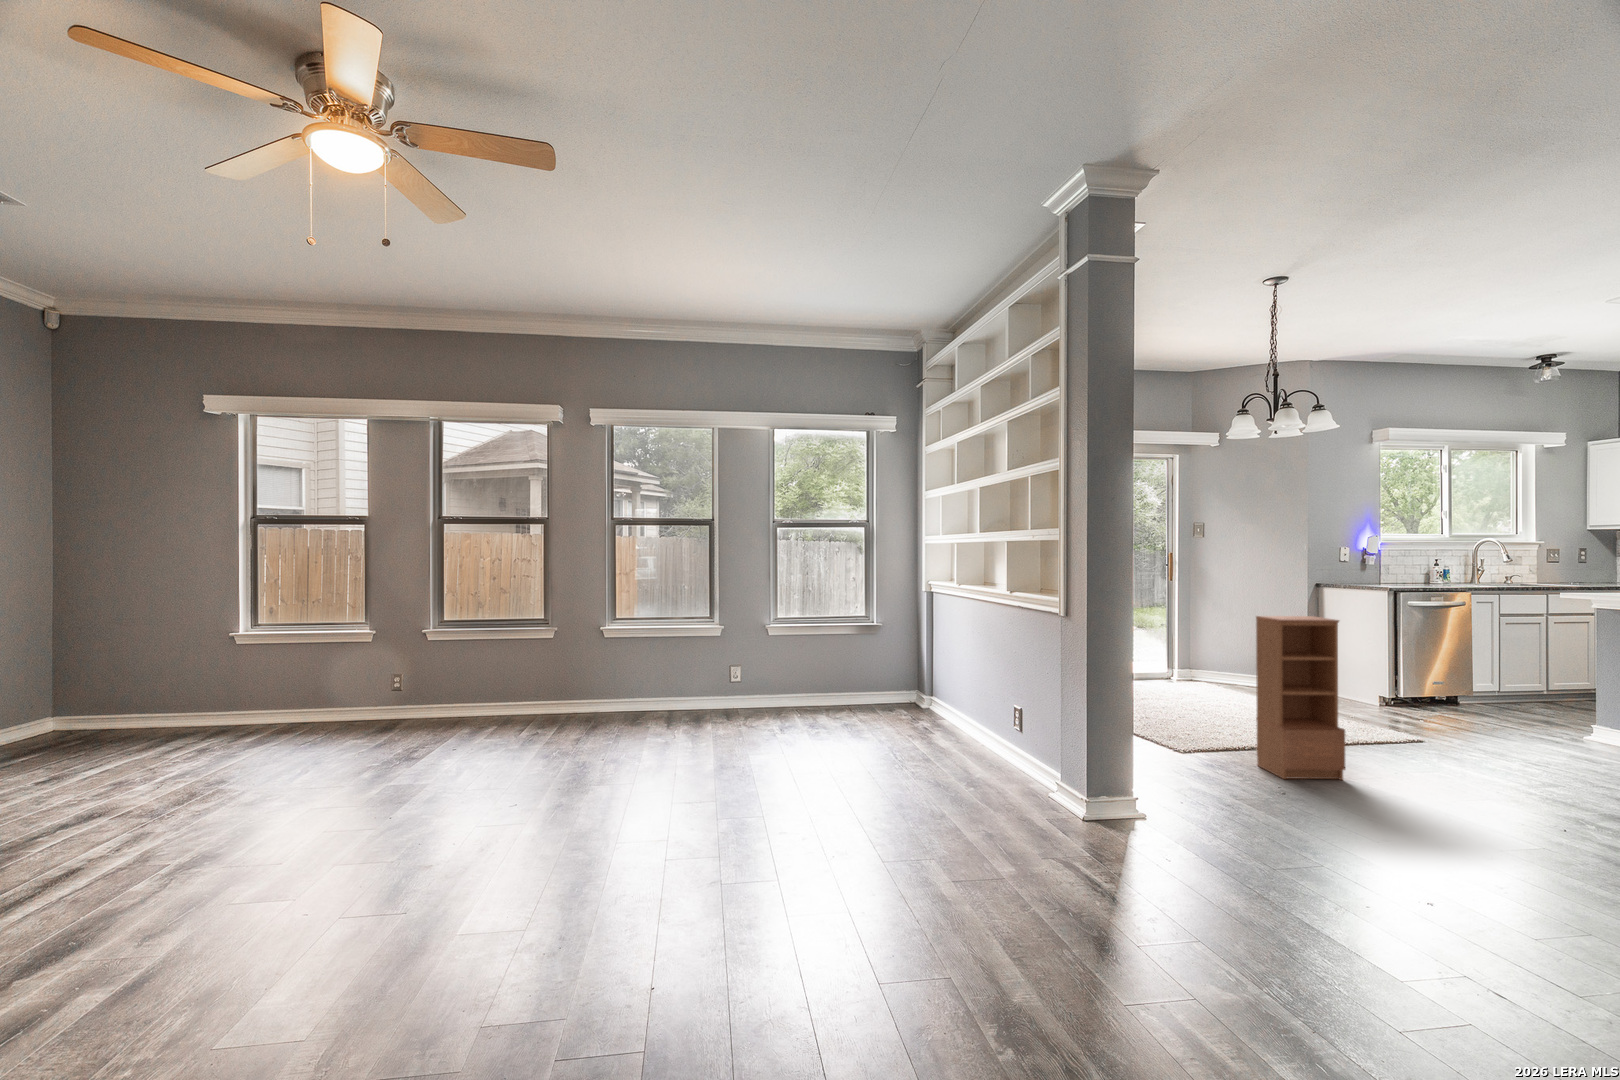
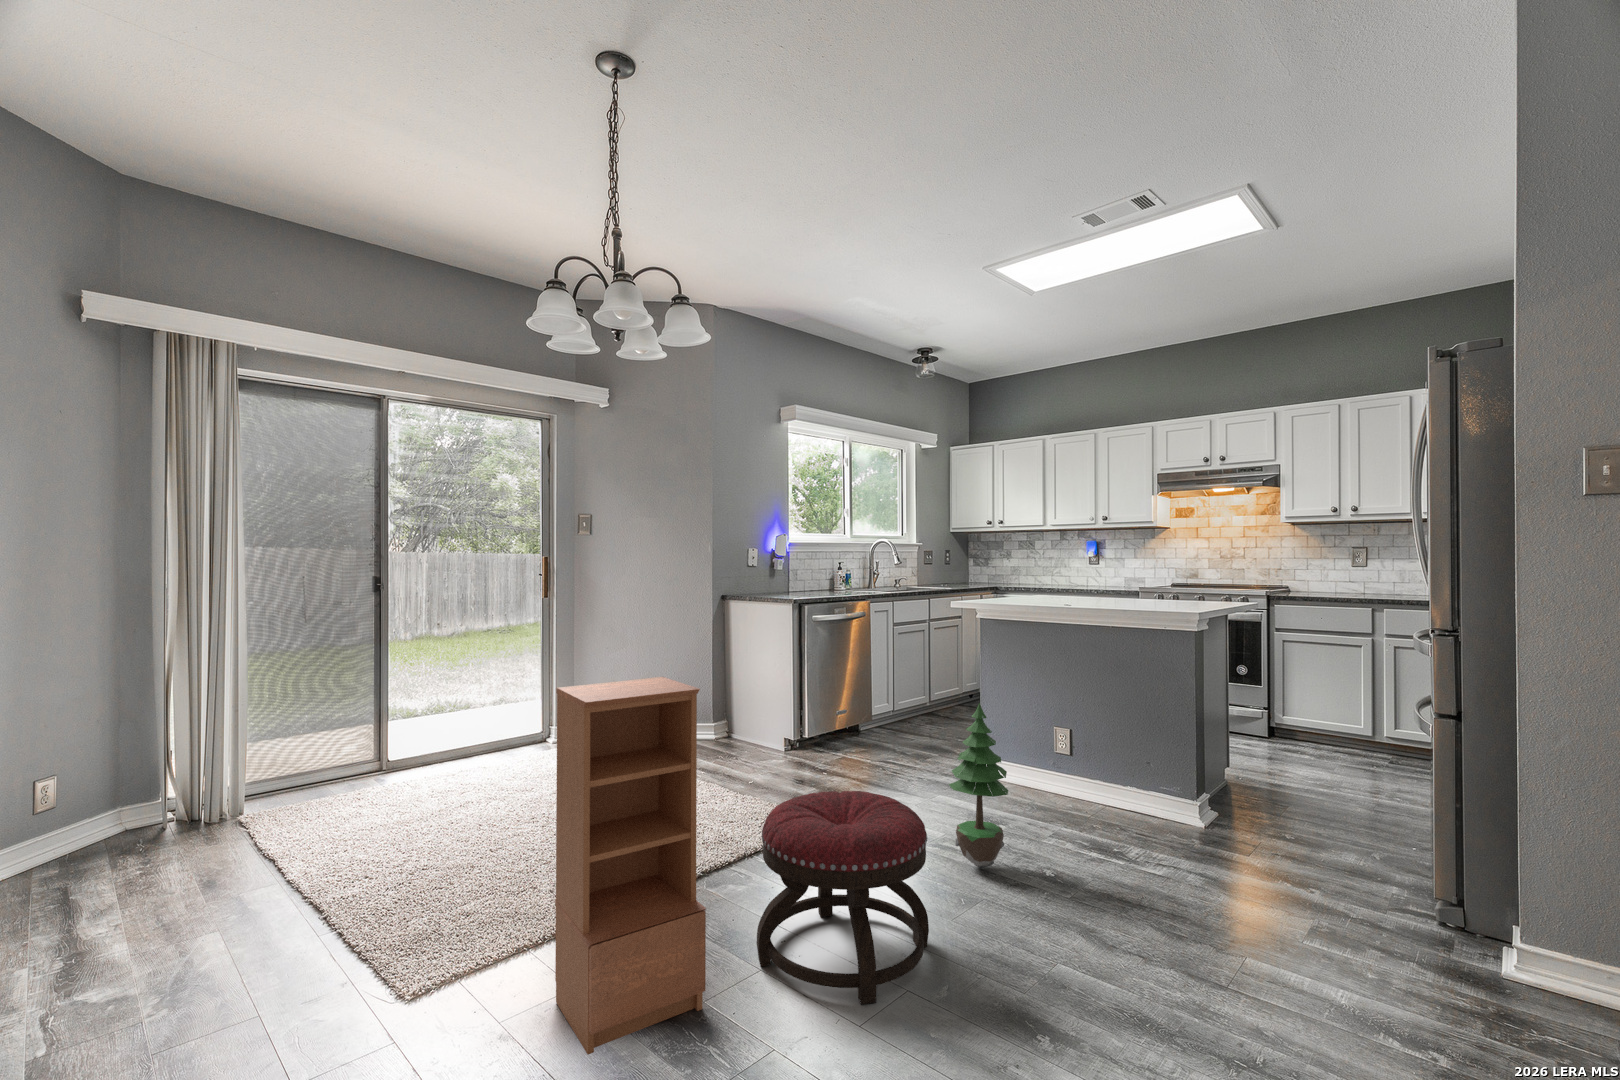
potted tree: none [1531,657,1589,774] -> present [949,703,1008,868]
ottoman: none [1374,693,1502,796] -> present [757,791,929,1005]

